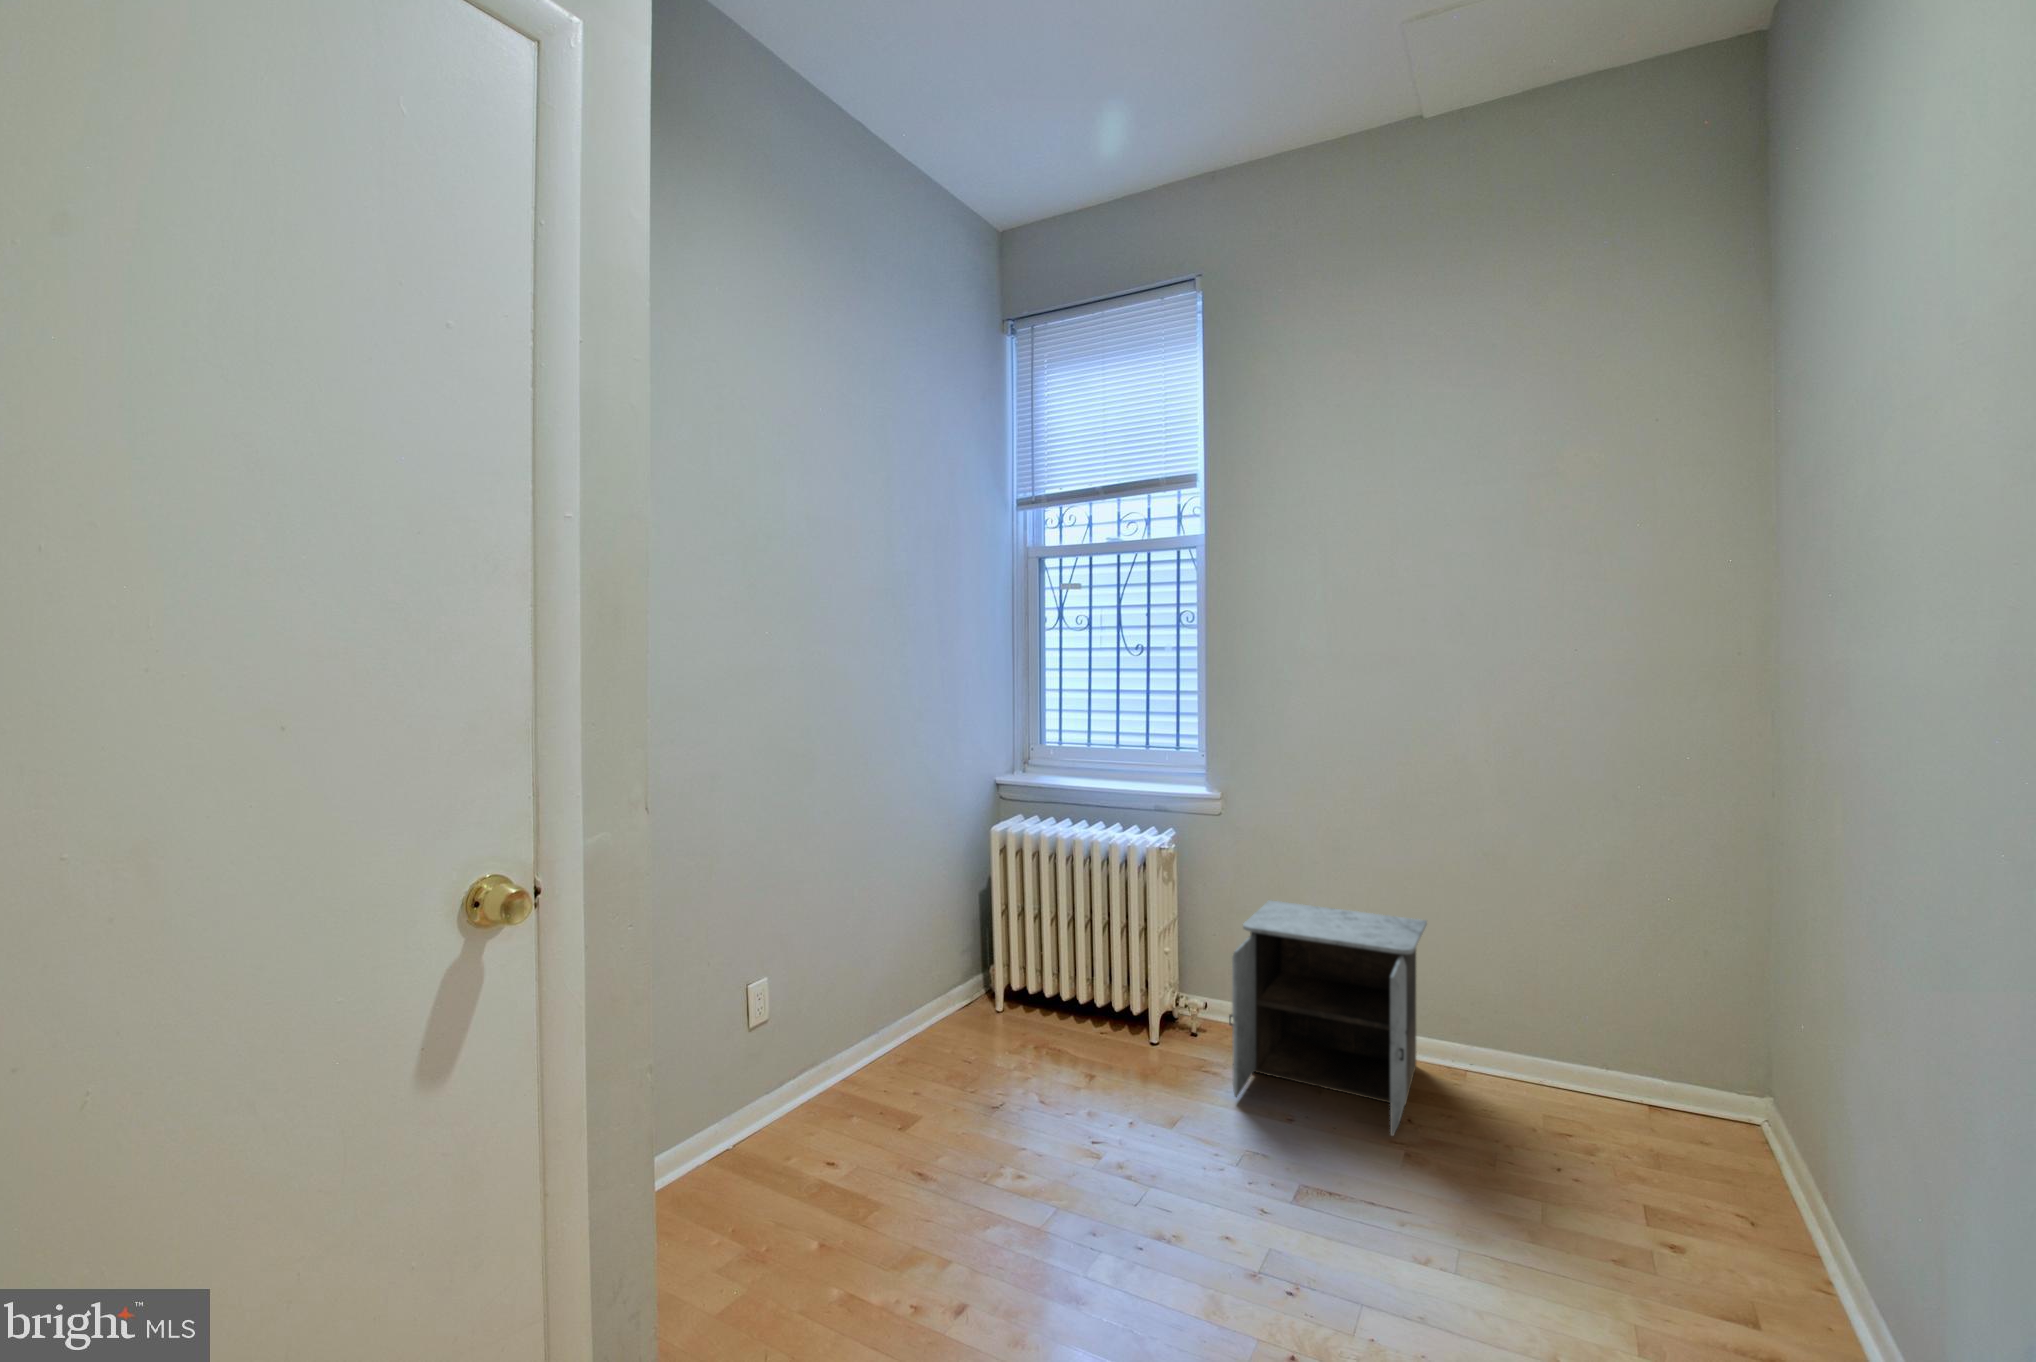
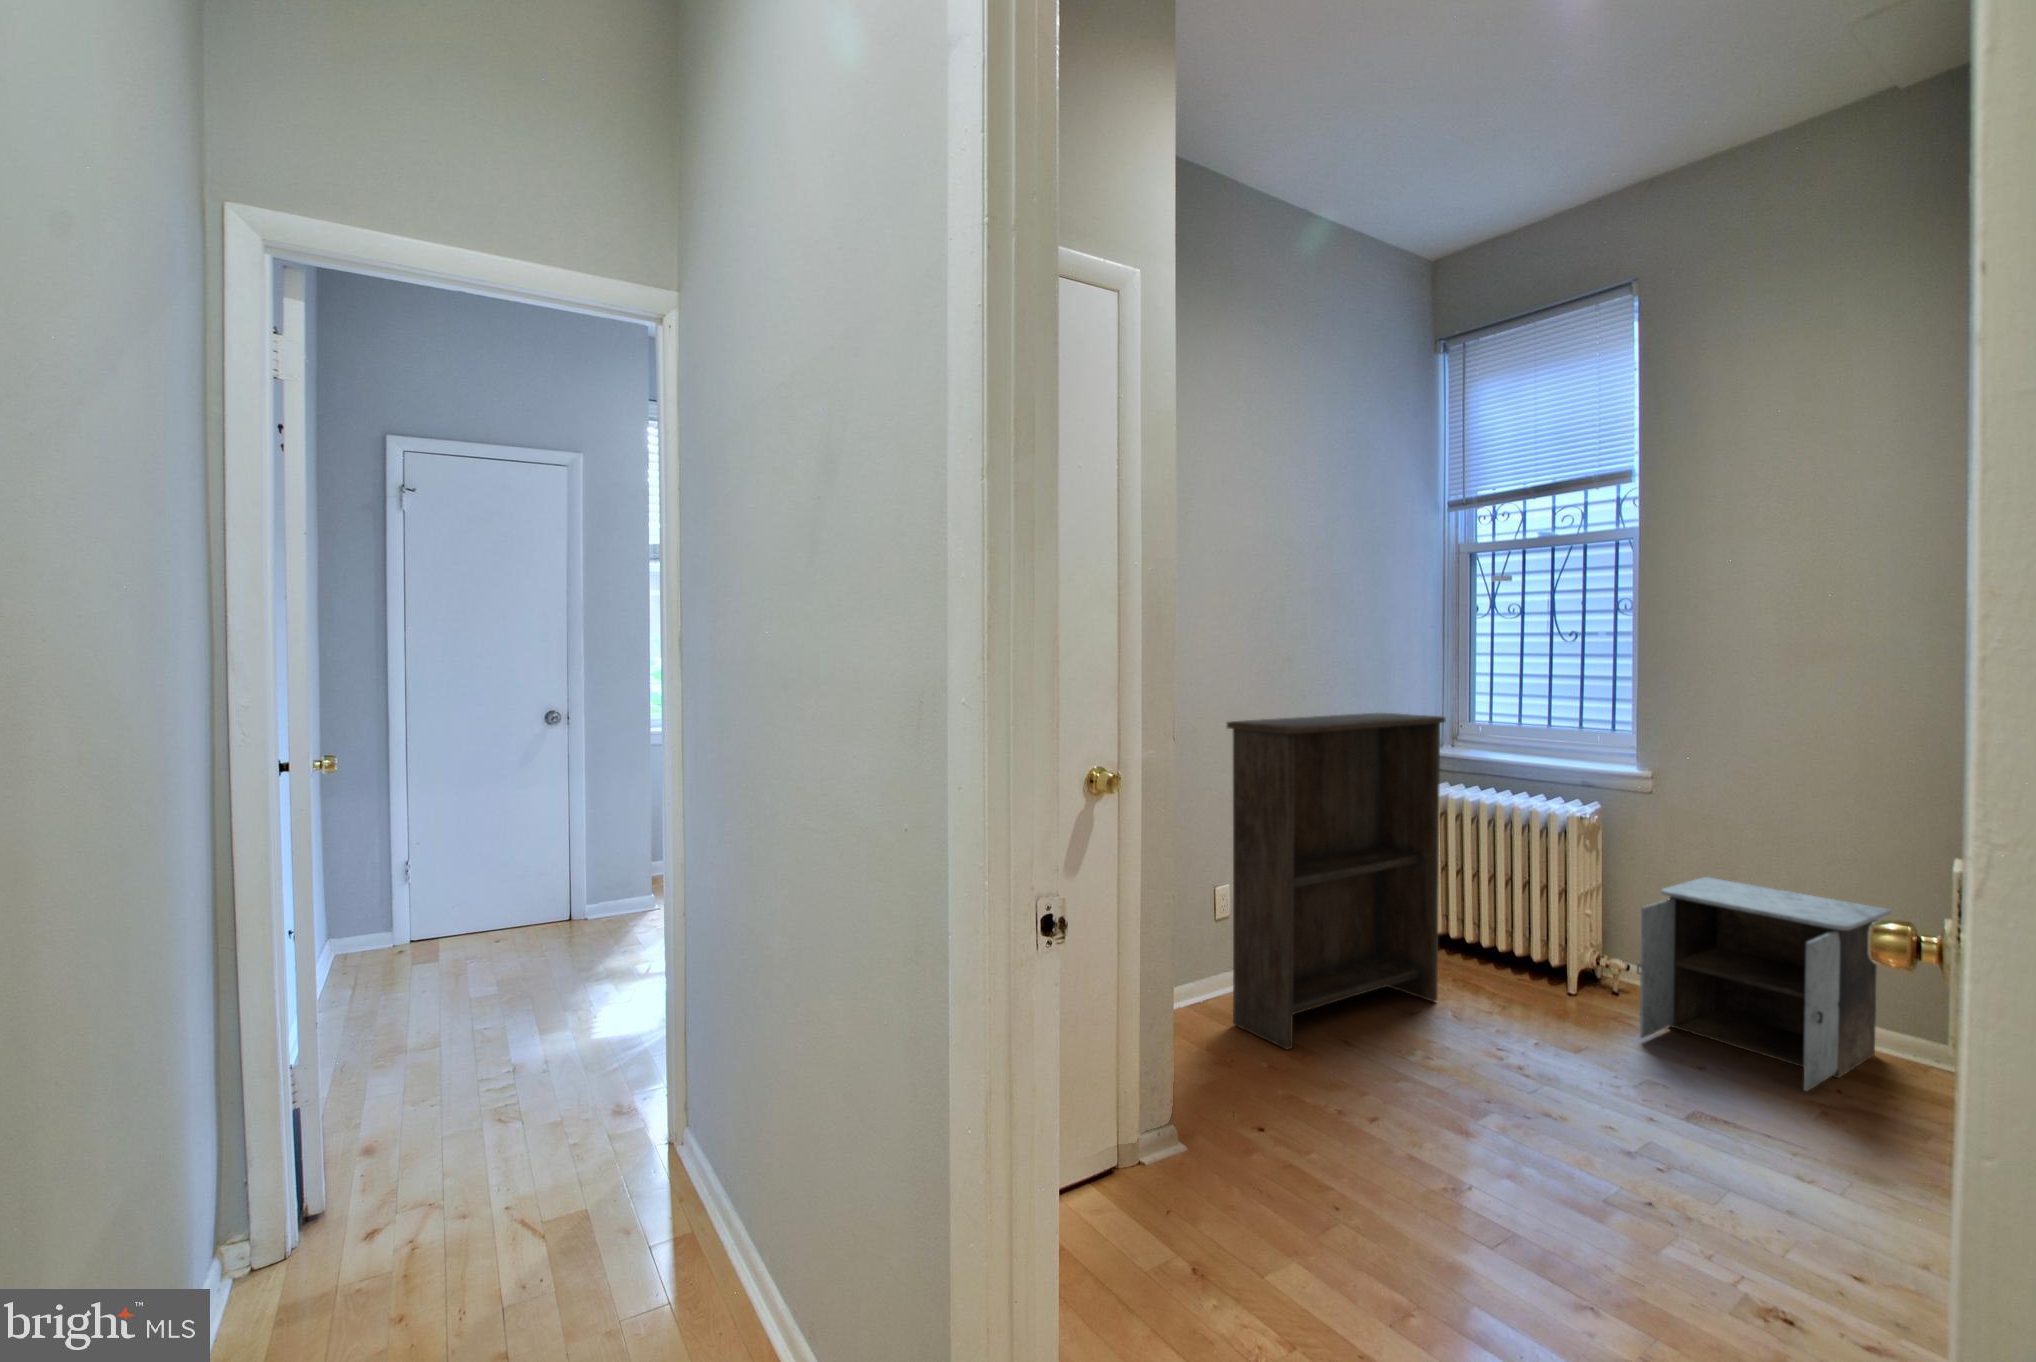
bookshelf: none [765,742,1033,1236] -> present [1226,713,1446,1049]

